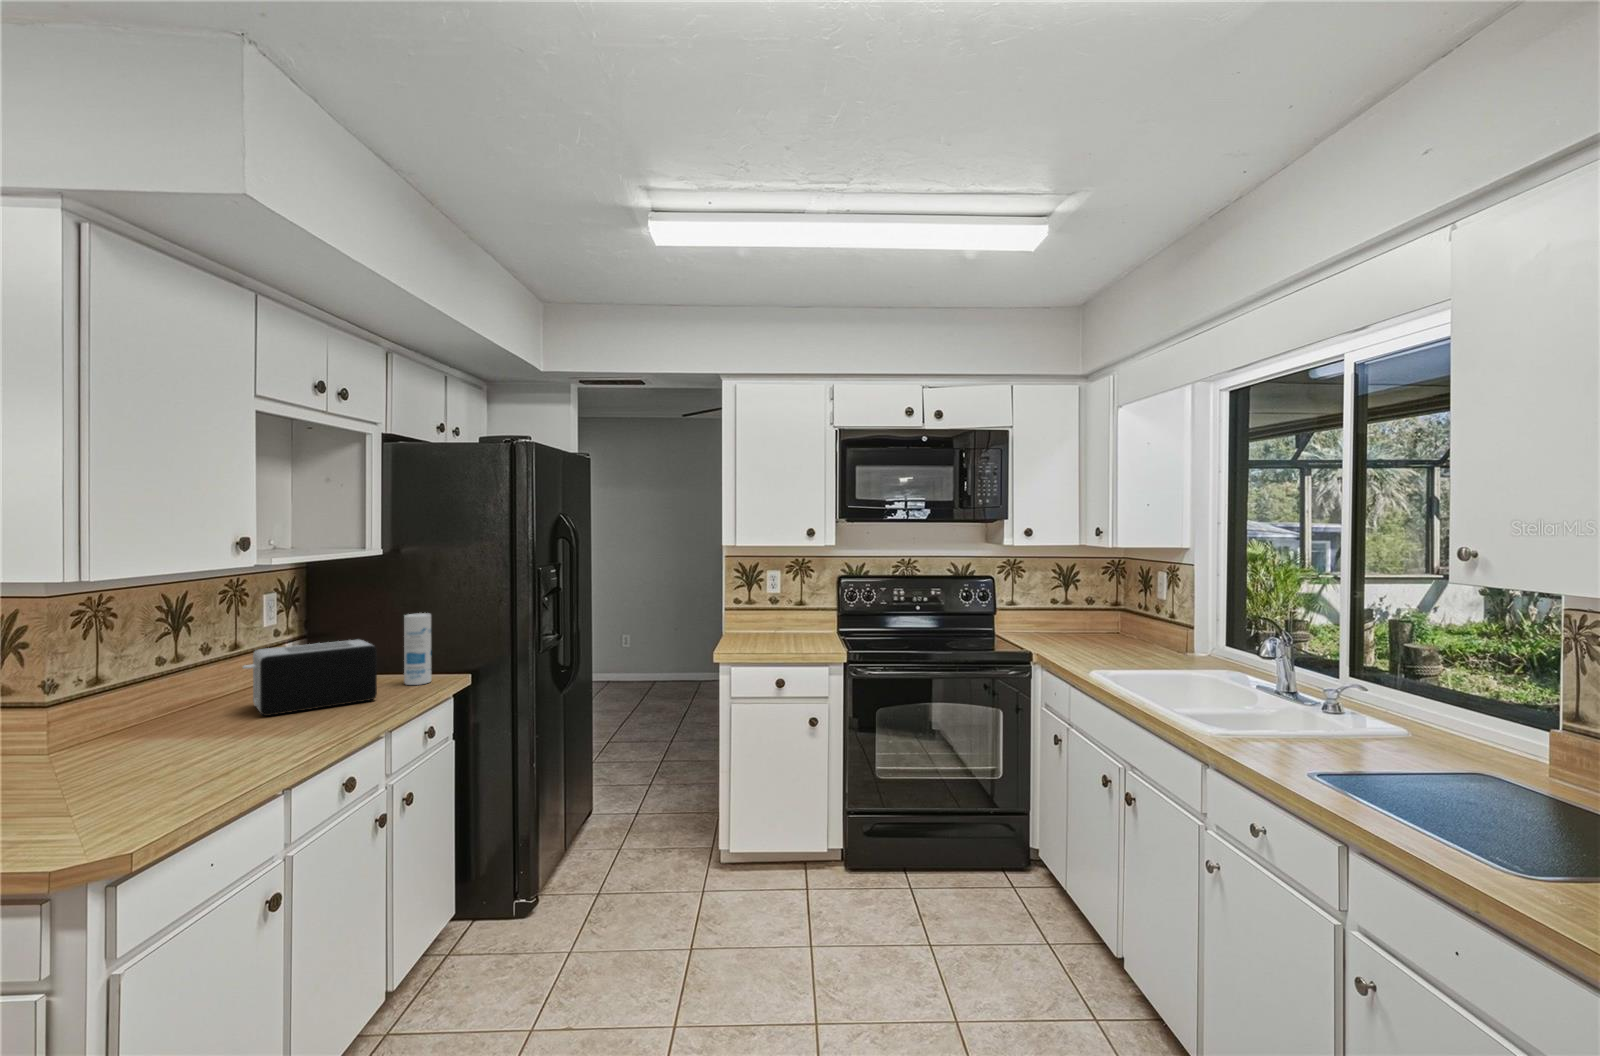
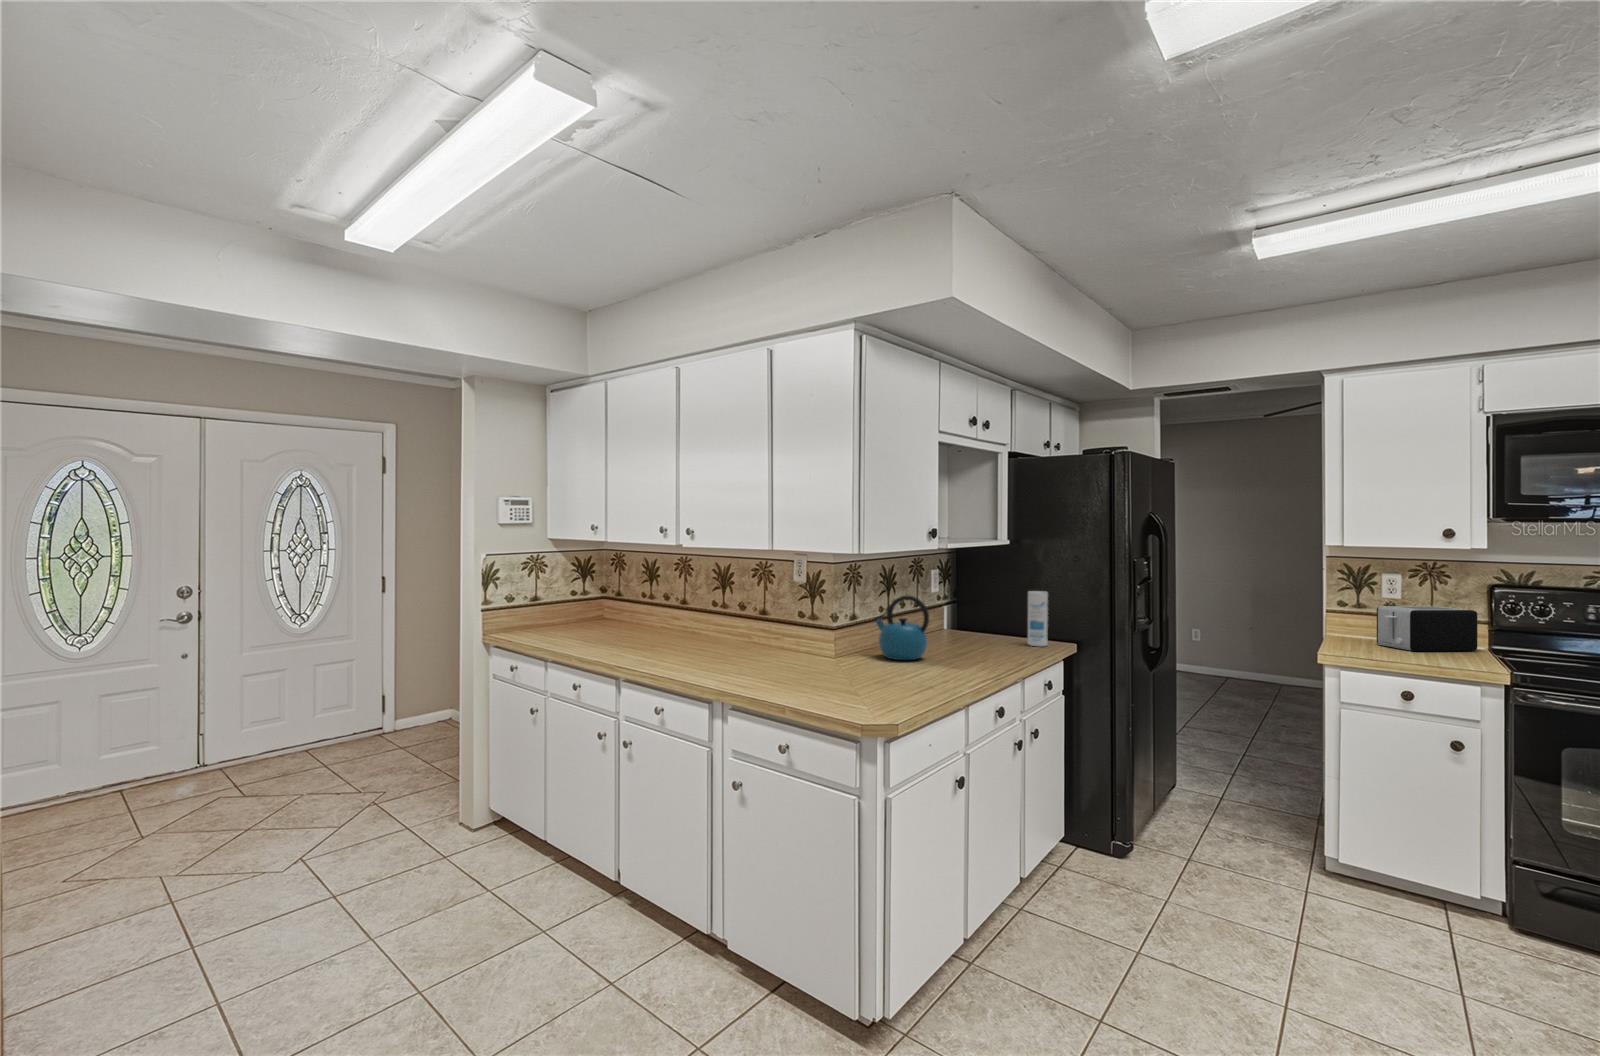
toaster: present [243,640,377,716] -> present [1377,606,1478,651]
kettle: none [104,644,214,750] -> present [874,596,929,660]

